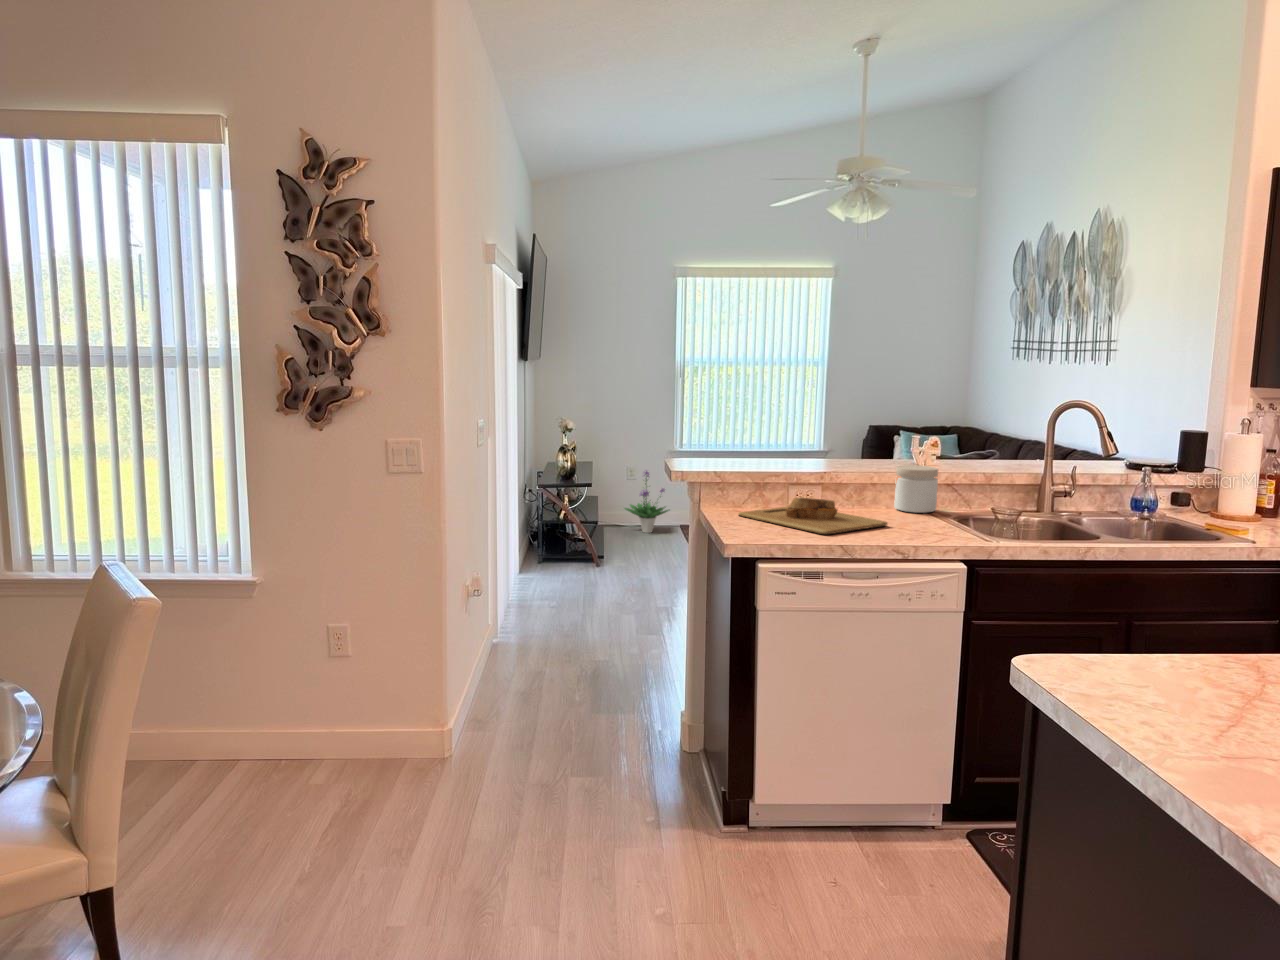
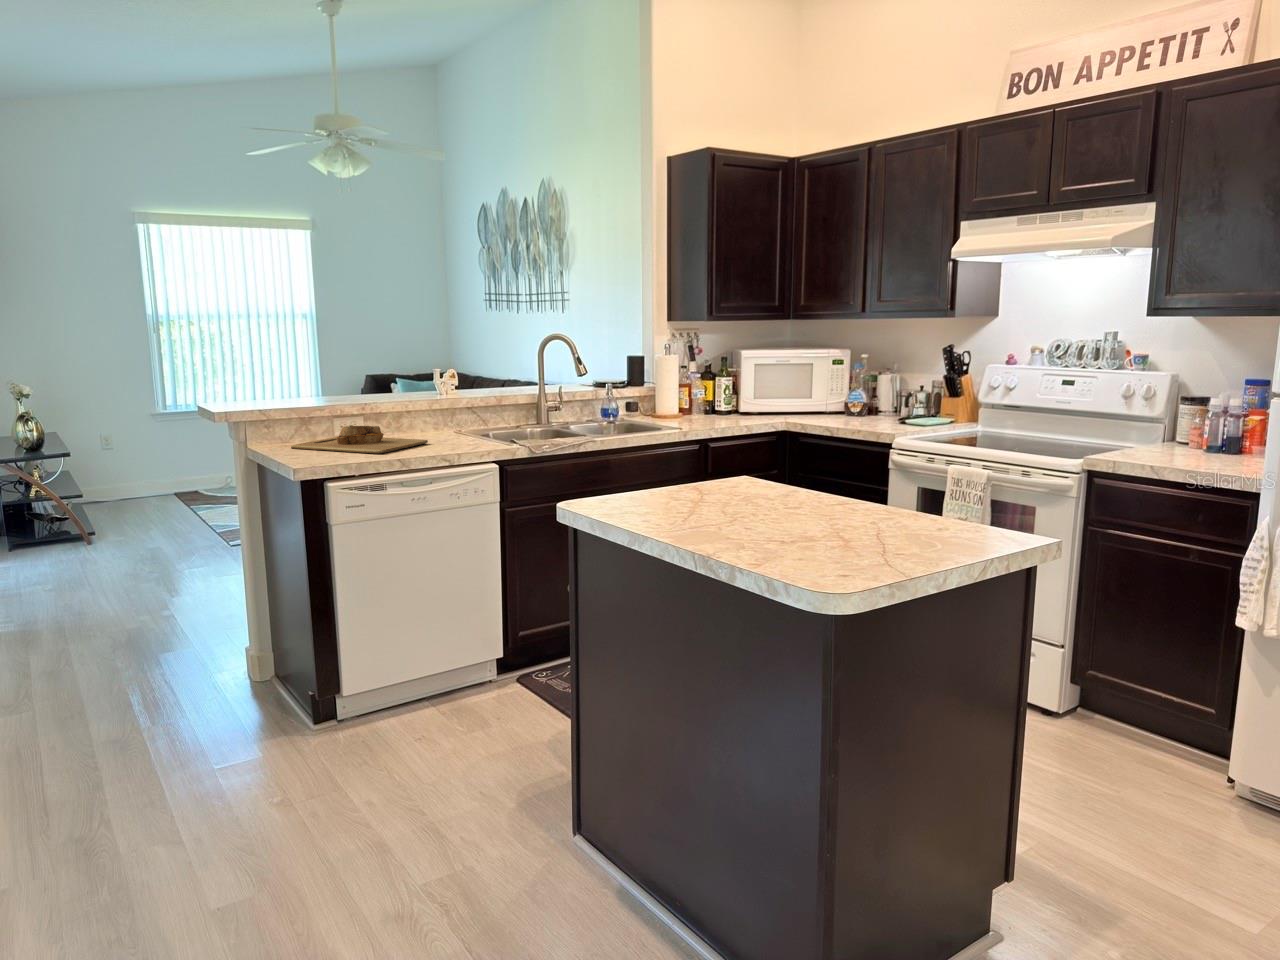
jar: present [894,465,938,513] -> none [424,394,461,433]
potted plant: present [625,469,668,533] -> none [105,434,163,502]

